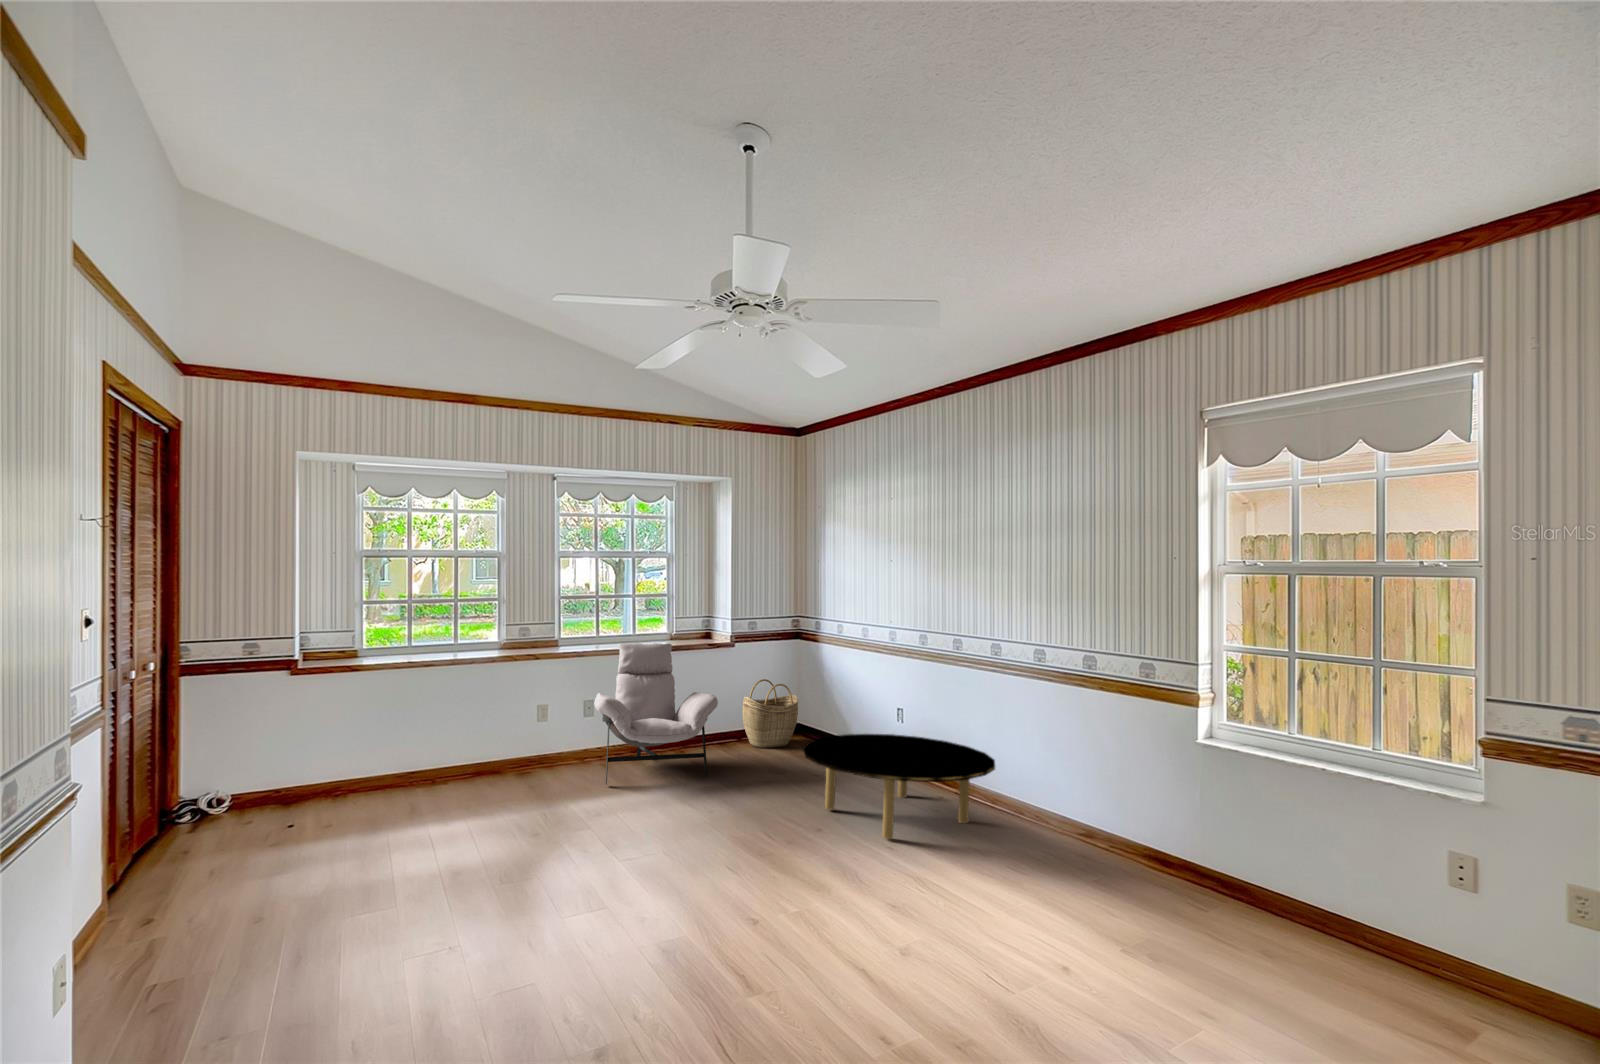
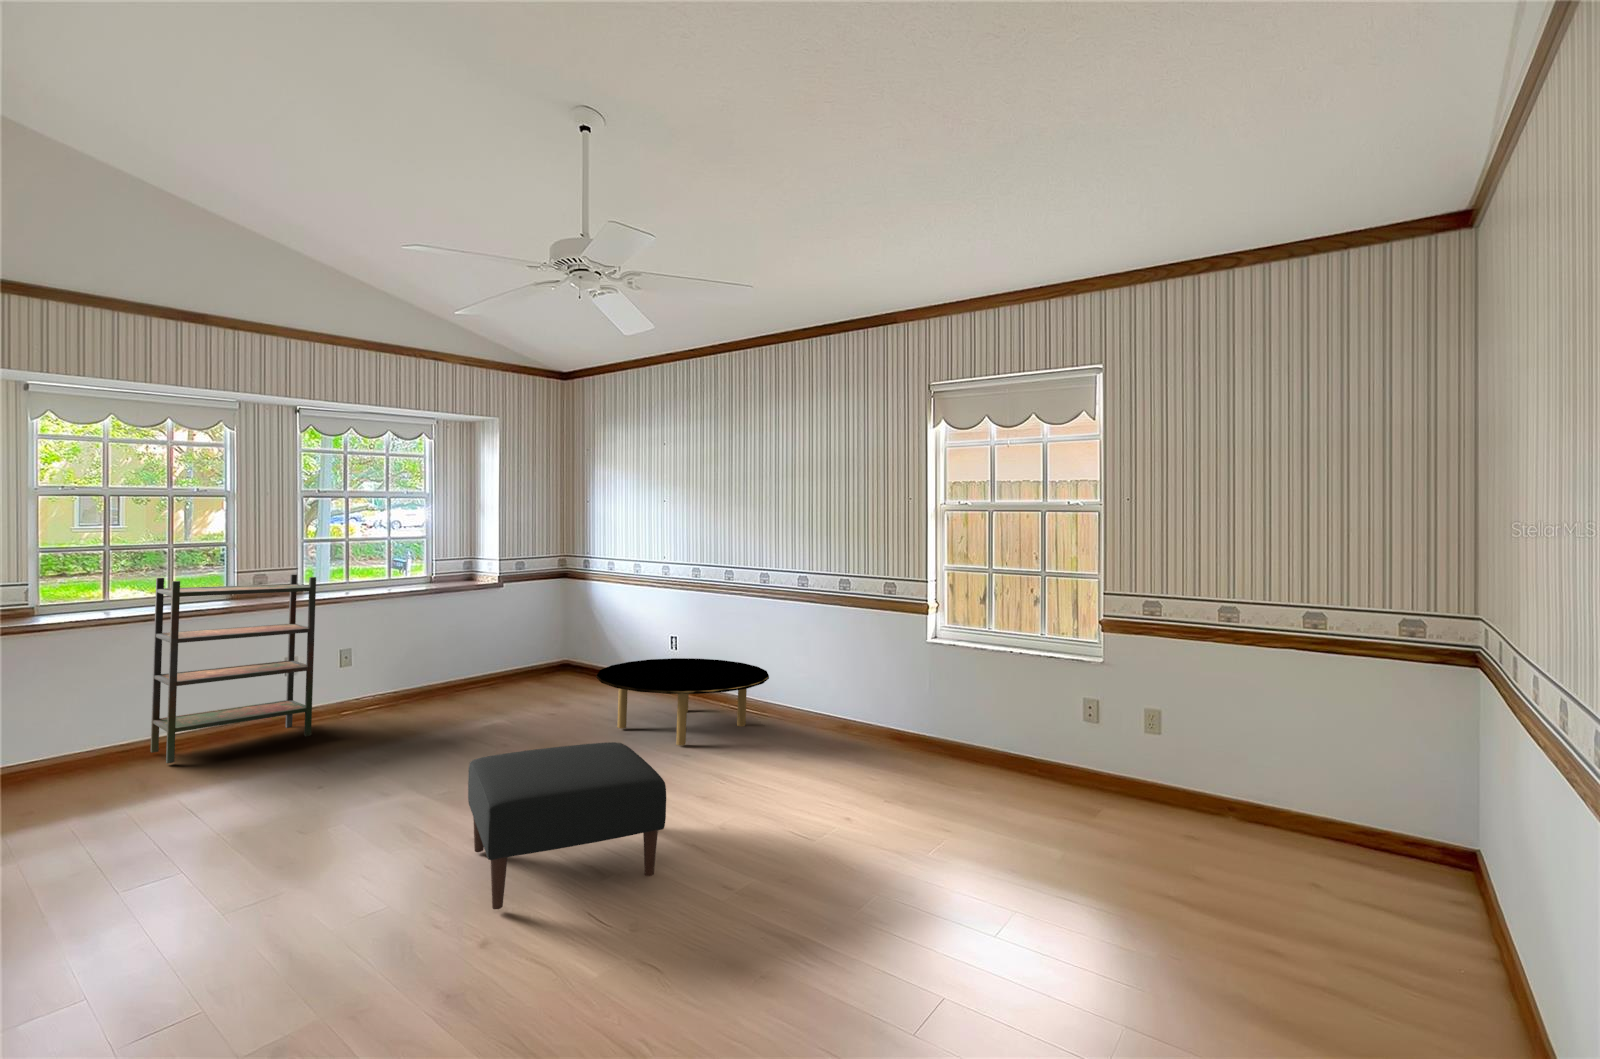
bookshelf: none [425,627,560,795] -> present [151,574,316,763]
lounge chair: present [595,643,718,785] -> none [358,587,498,732]
woven basket: present [742,679,798,748] -> none [515,618,572,684]
ottoman: none [621,832,826,1019] -> present [468,742,666,909]

